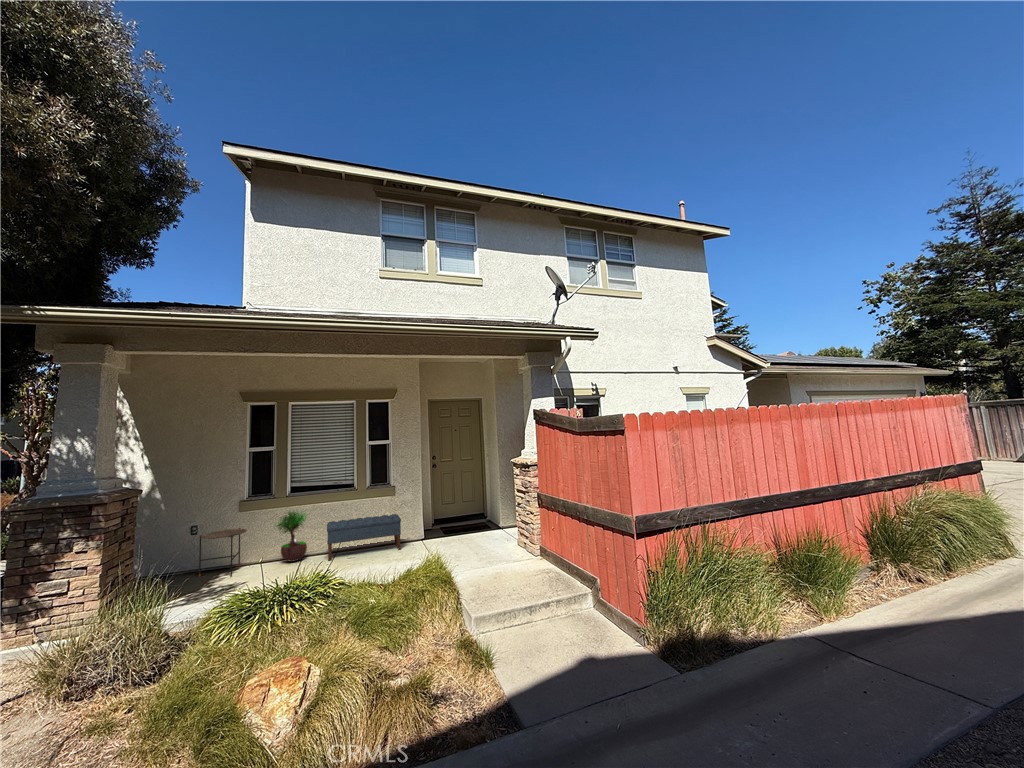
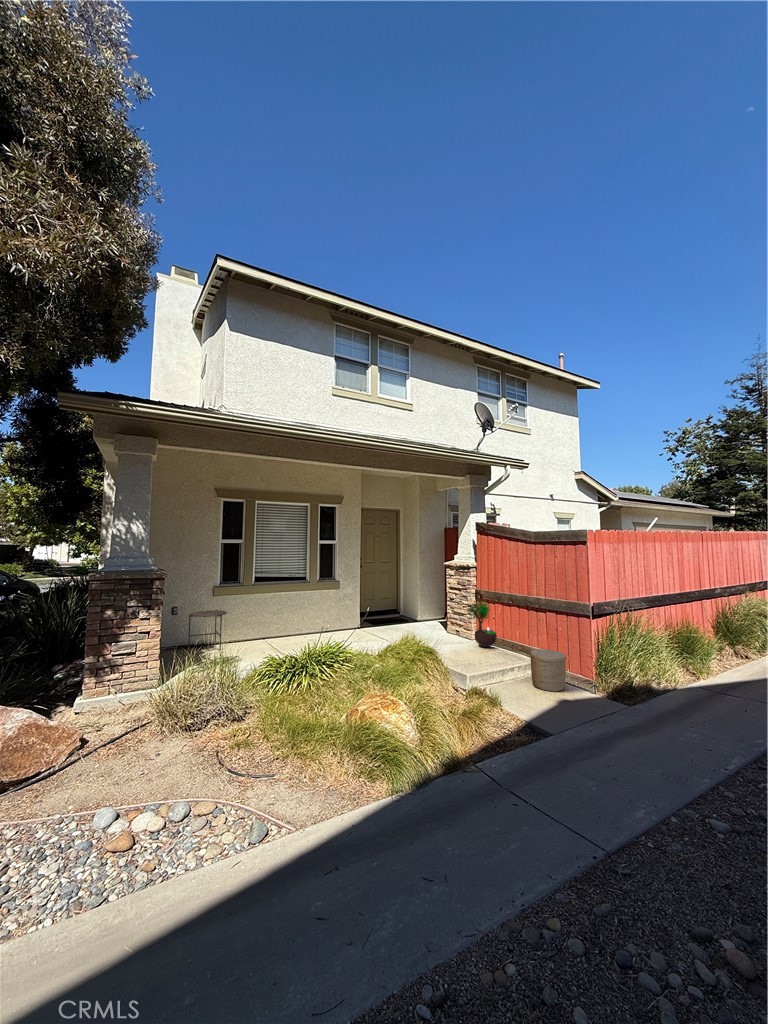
potted tree: present [277,512,307,562] -> present [467,602,497,647]
bench: present [327,514,401,560] -> none [287,604,351,640]
woven basket: none [565,576,613,639] -> present [530,649,566,692]

